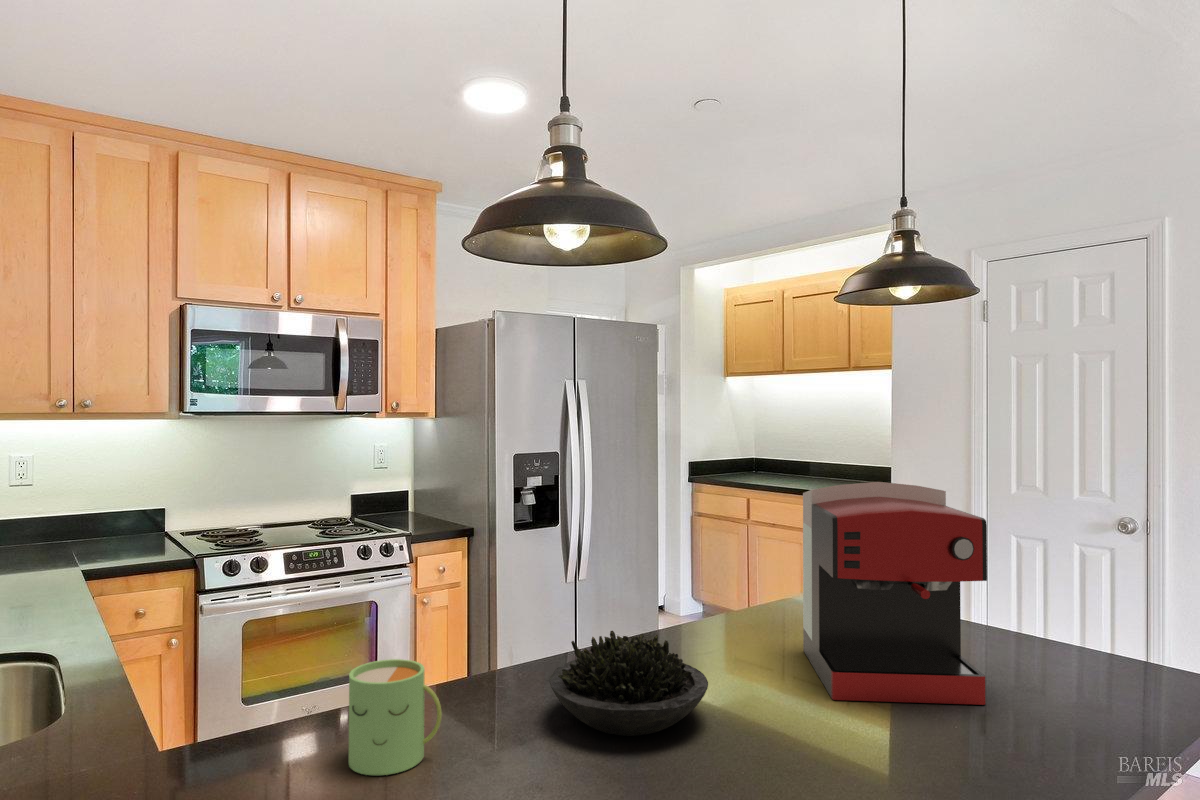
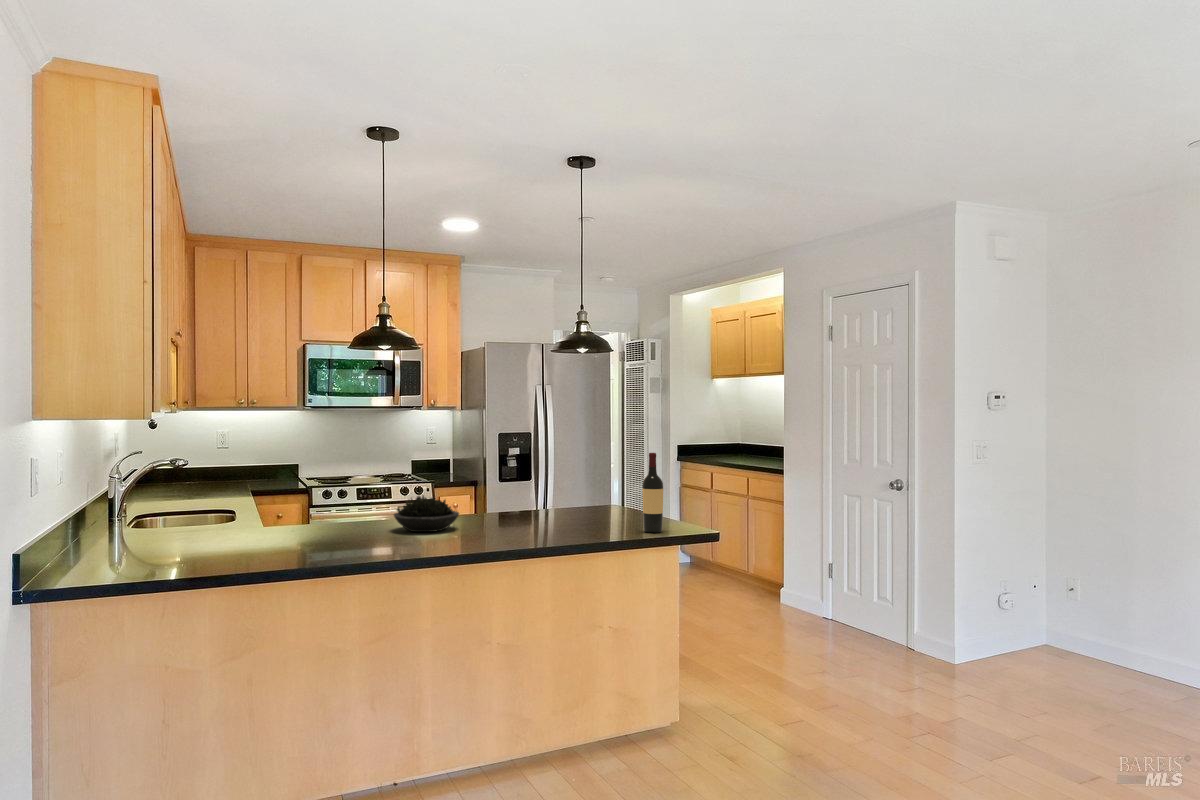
coffee maker: present [803,482,987,705] -> none [518,438,600,533]
wine bottle: none [1080,514,1133,689] -> present [642,453,663,533]
mug: present [348,659,442,775] -> none [312,499,345,534]

